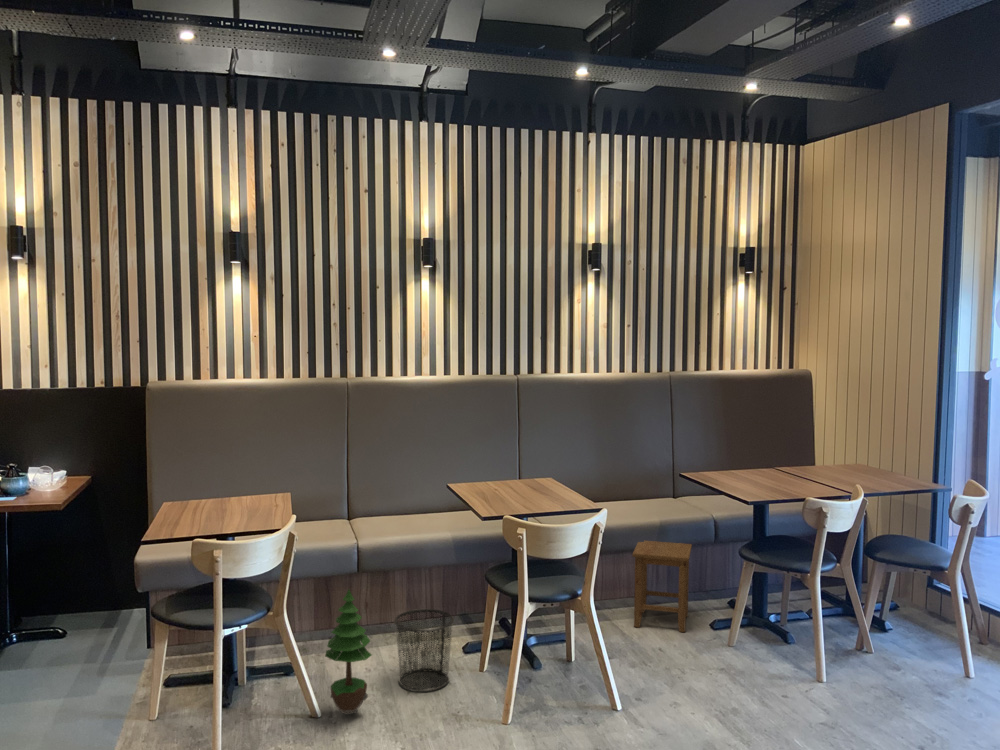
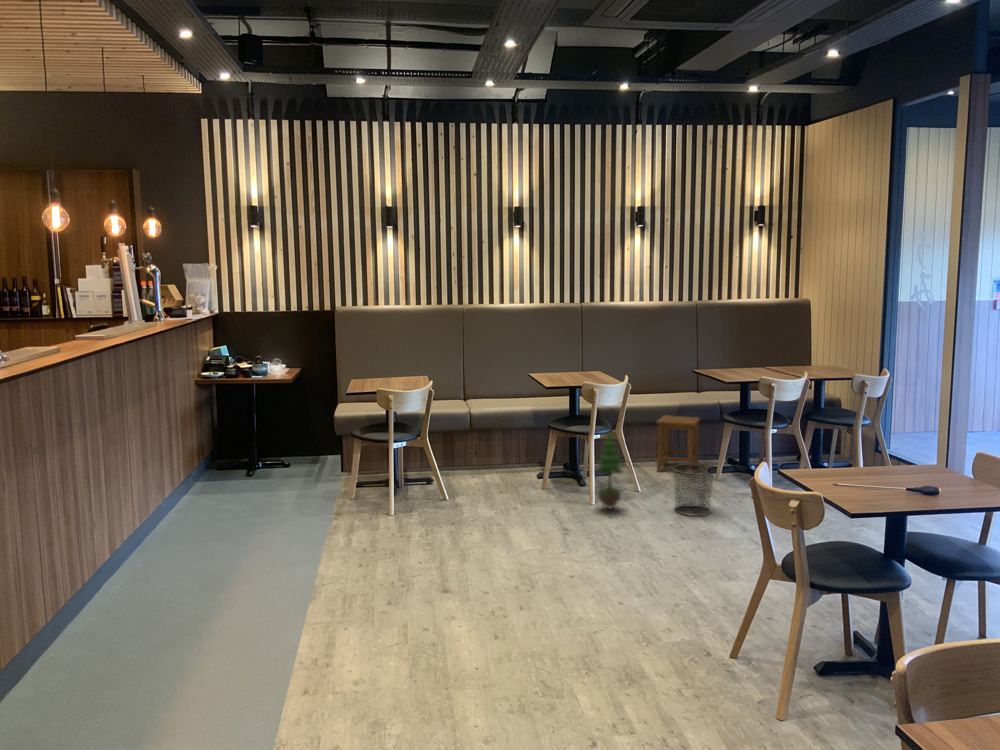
potted tree: present [325,590,371,715] -> present [597,433,622,509]
waste bin: present [394,609,454,692] -> present [673,463,713,515]

